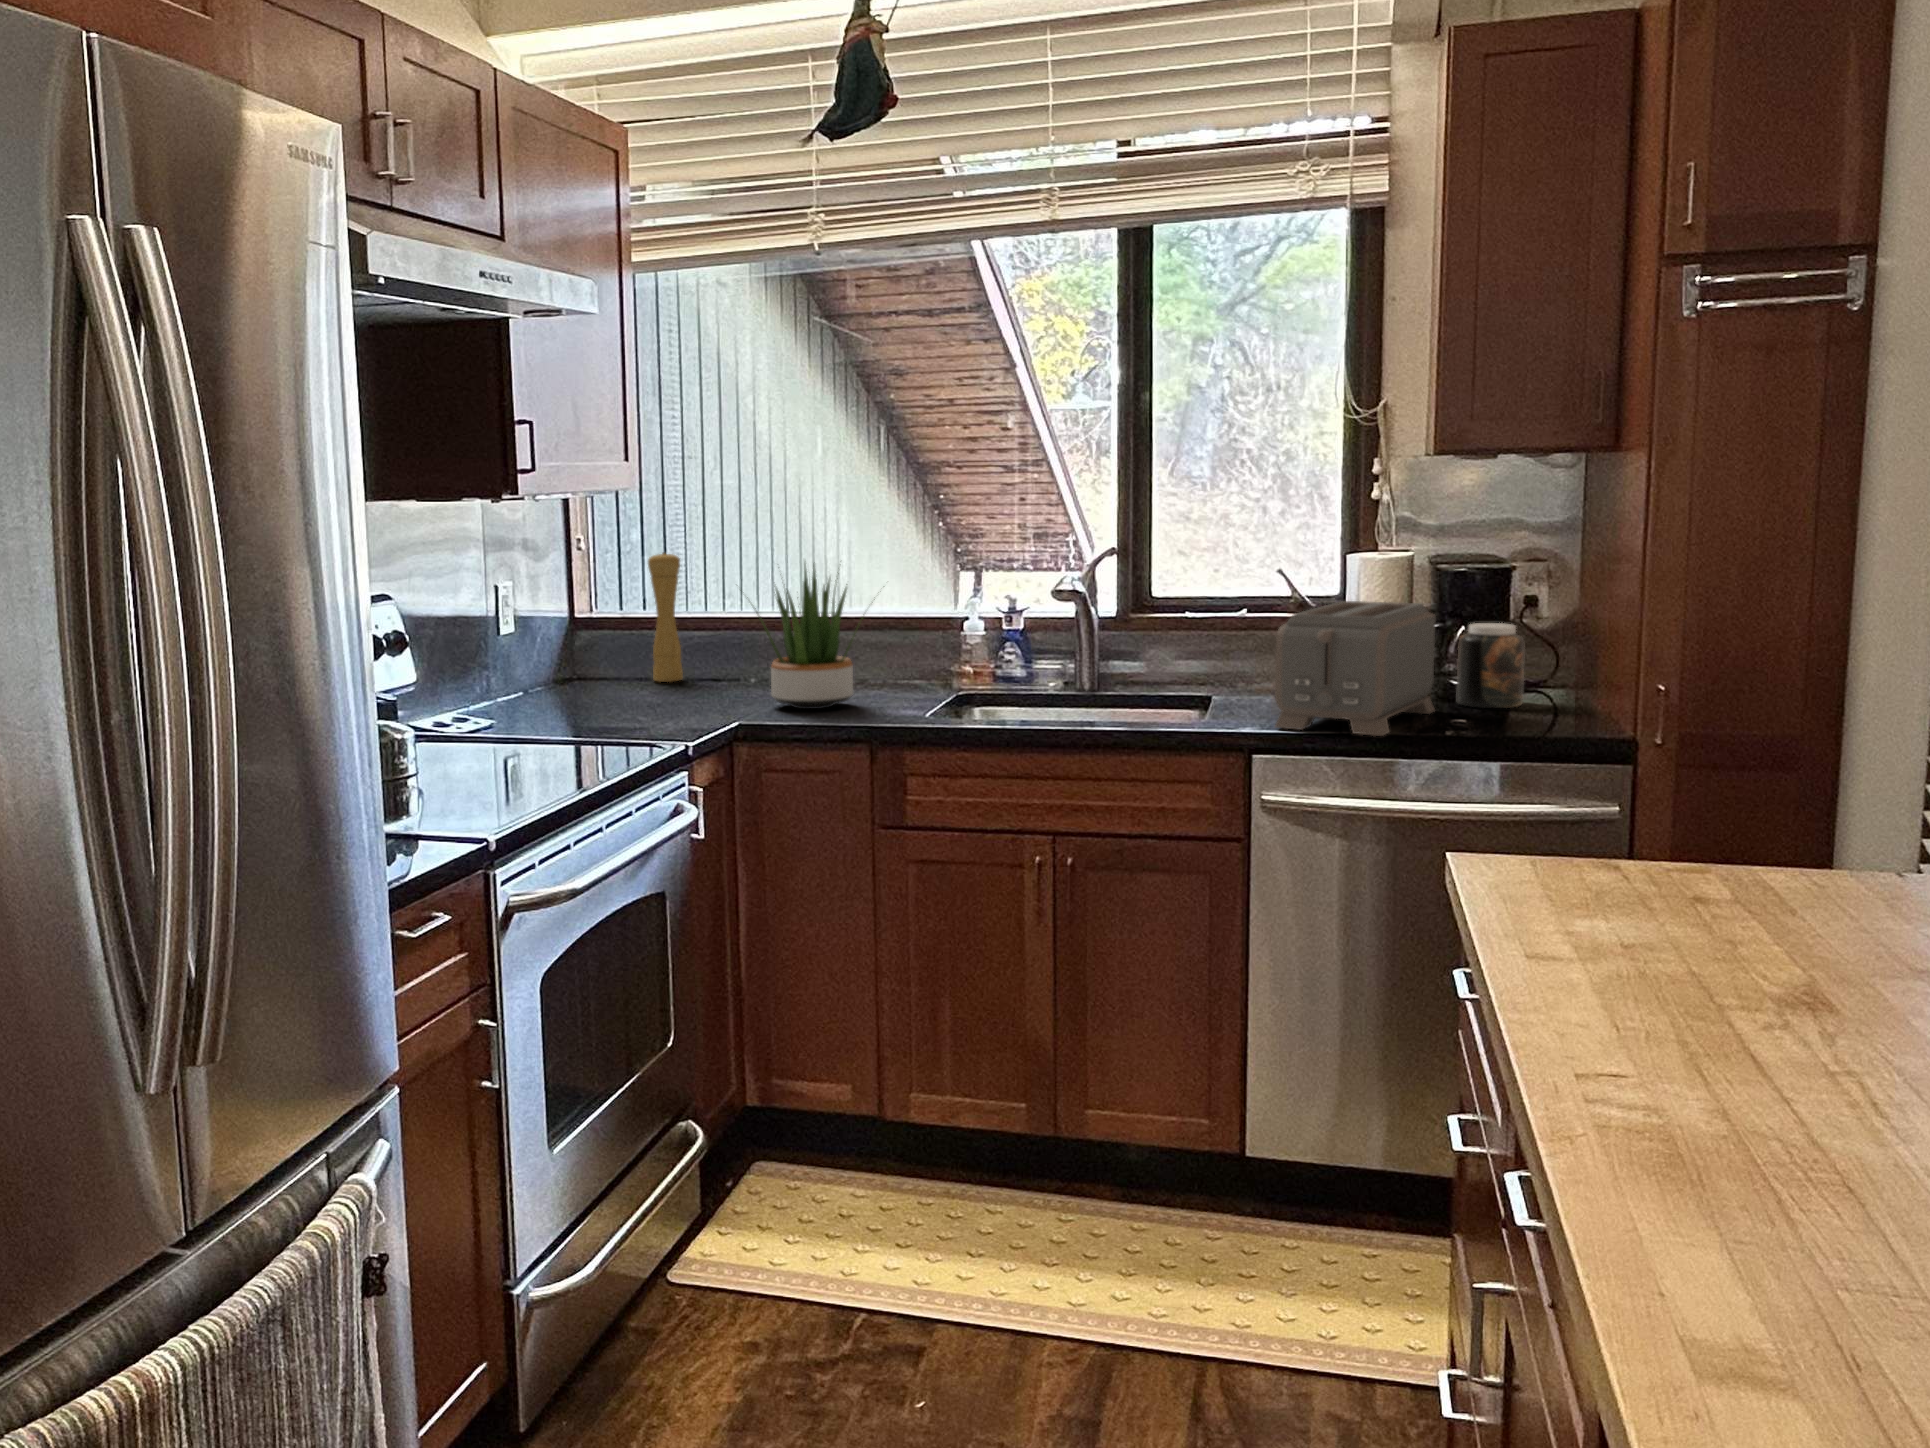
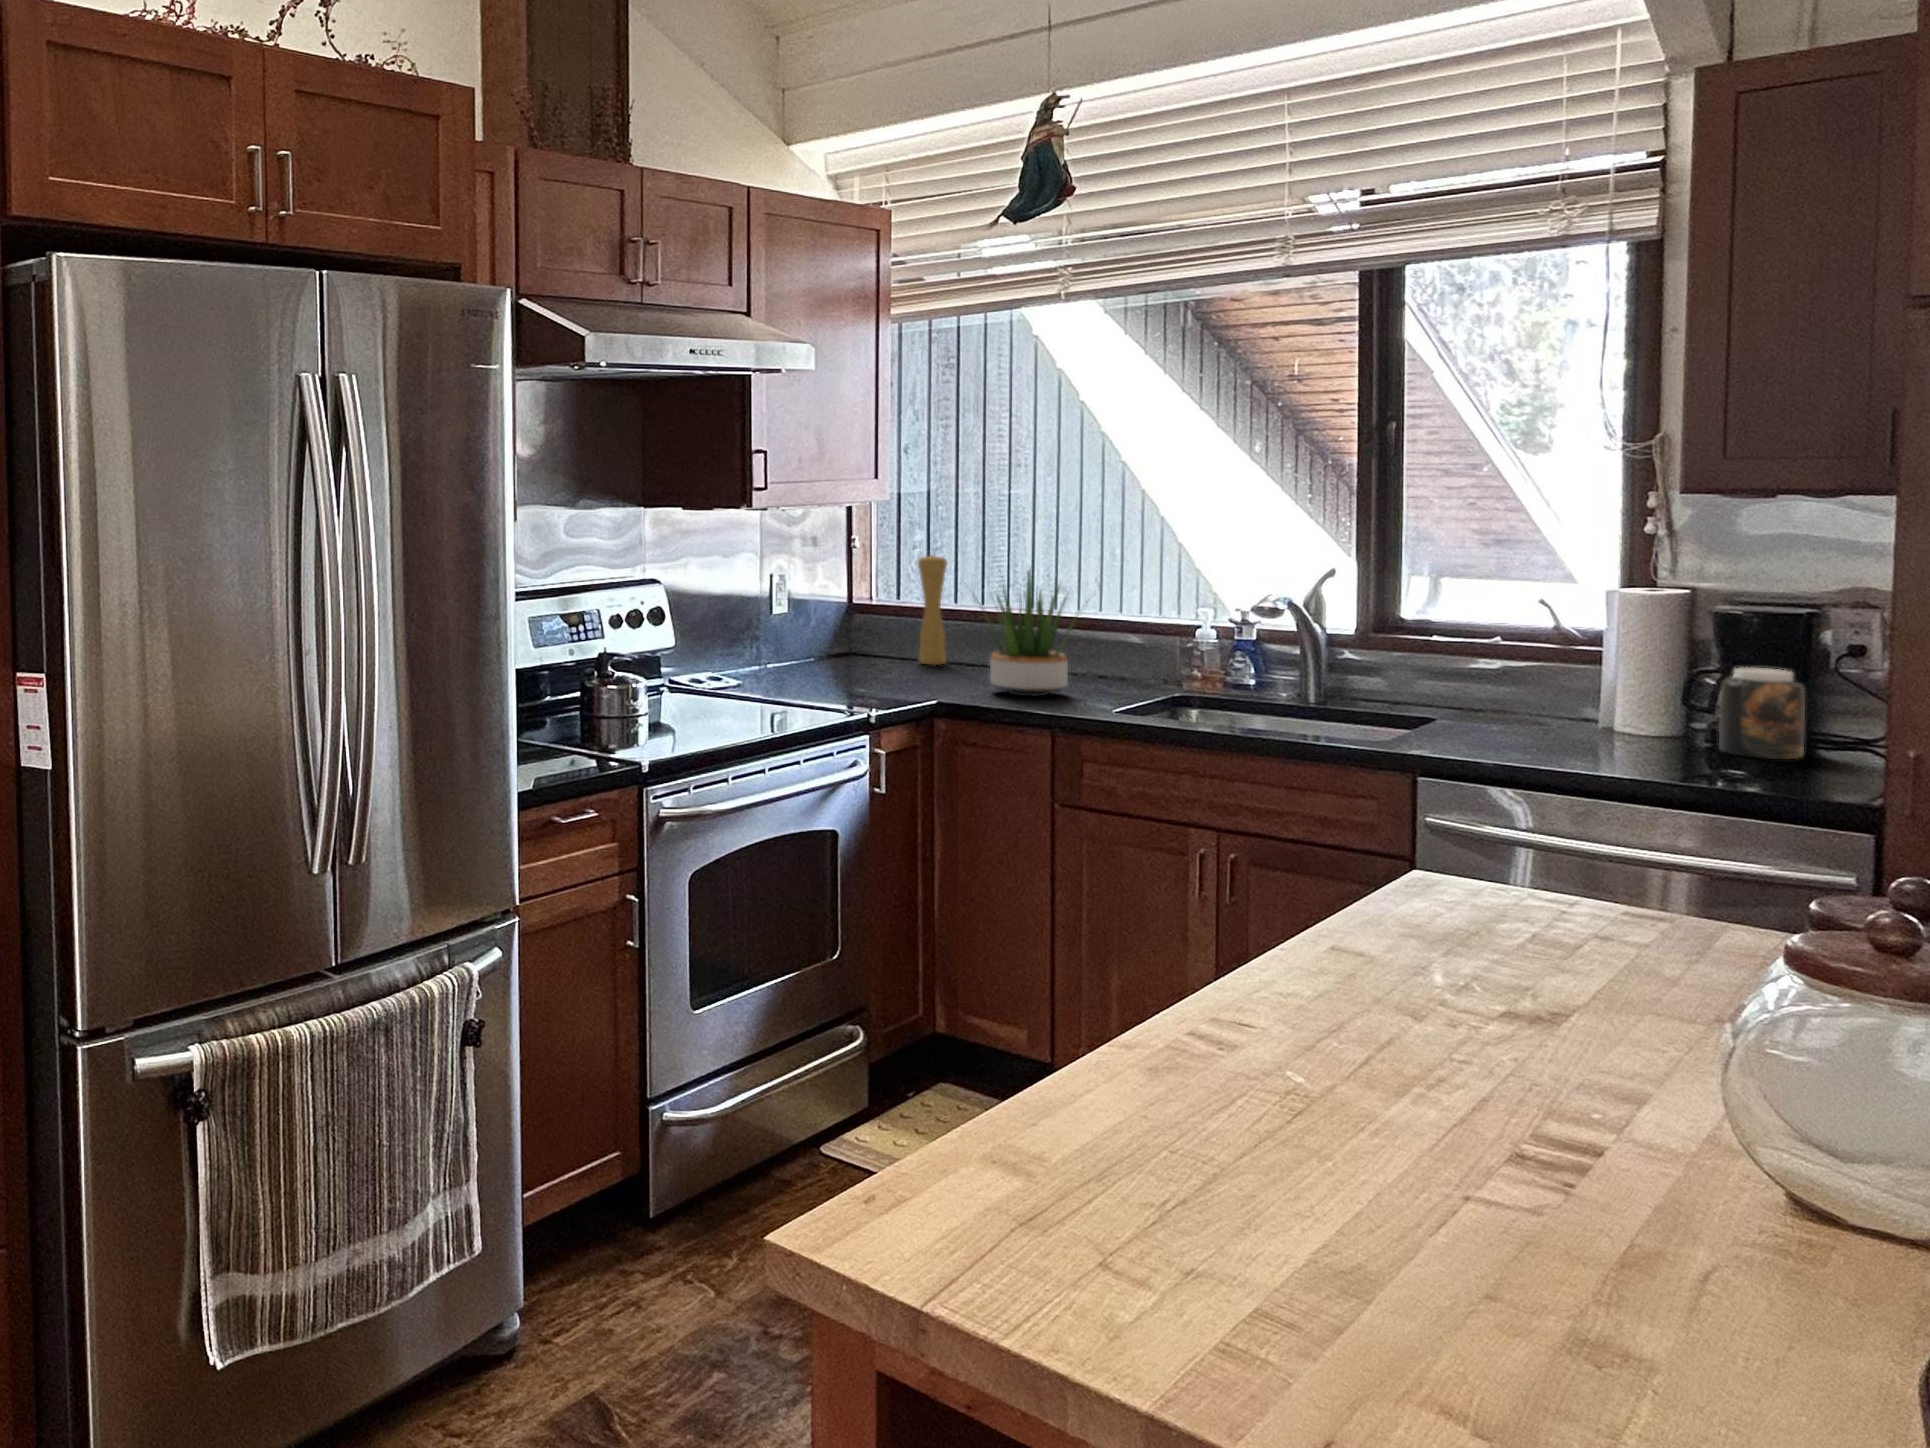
toaster: present [1275,601,1436,736] -> none [1459,634,1681,770]

